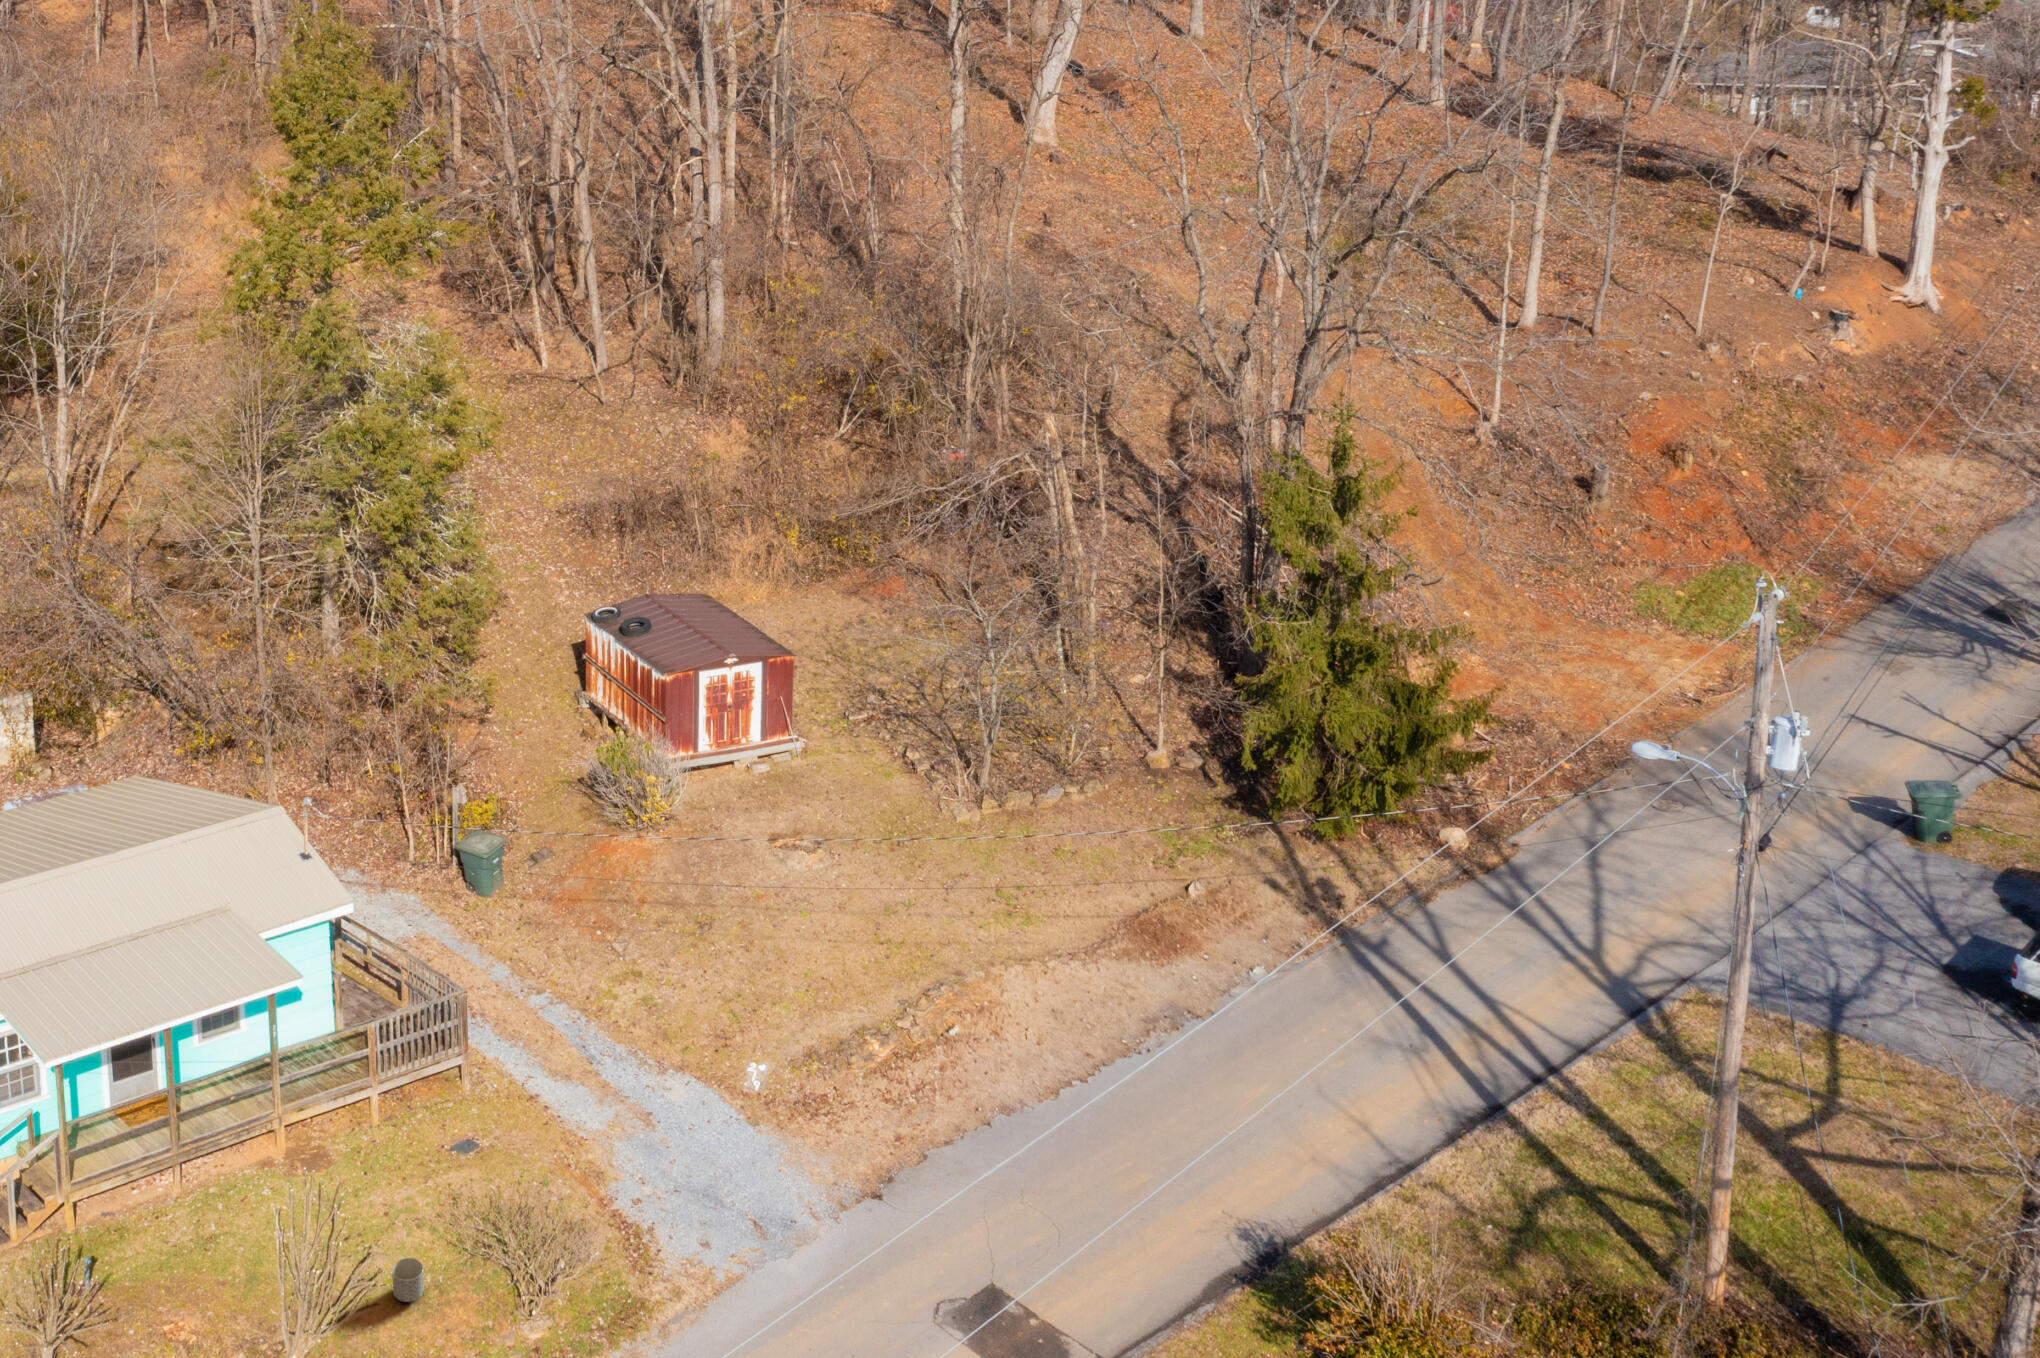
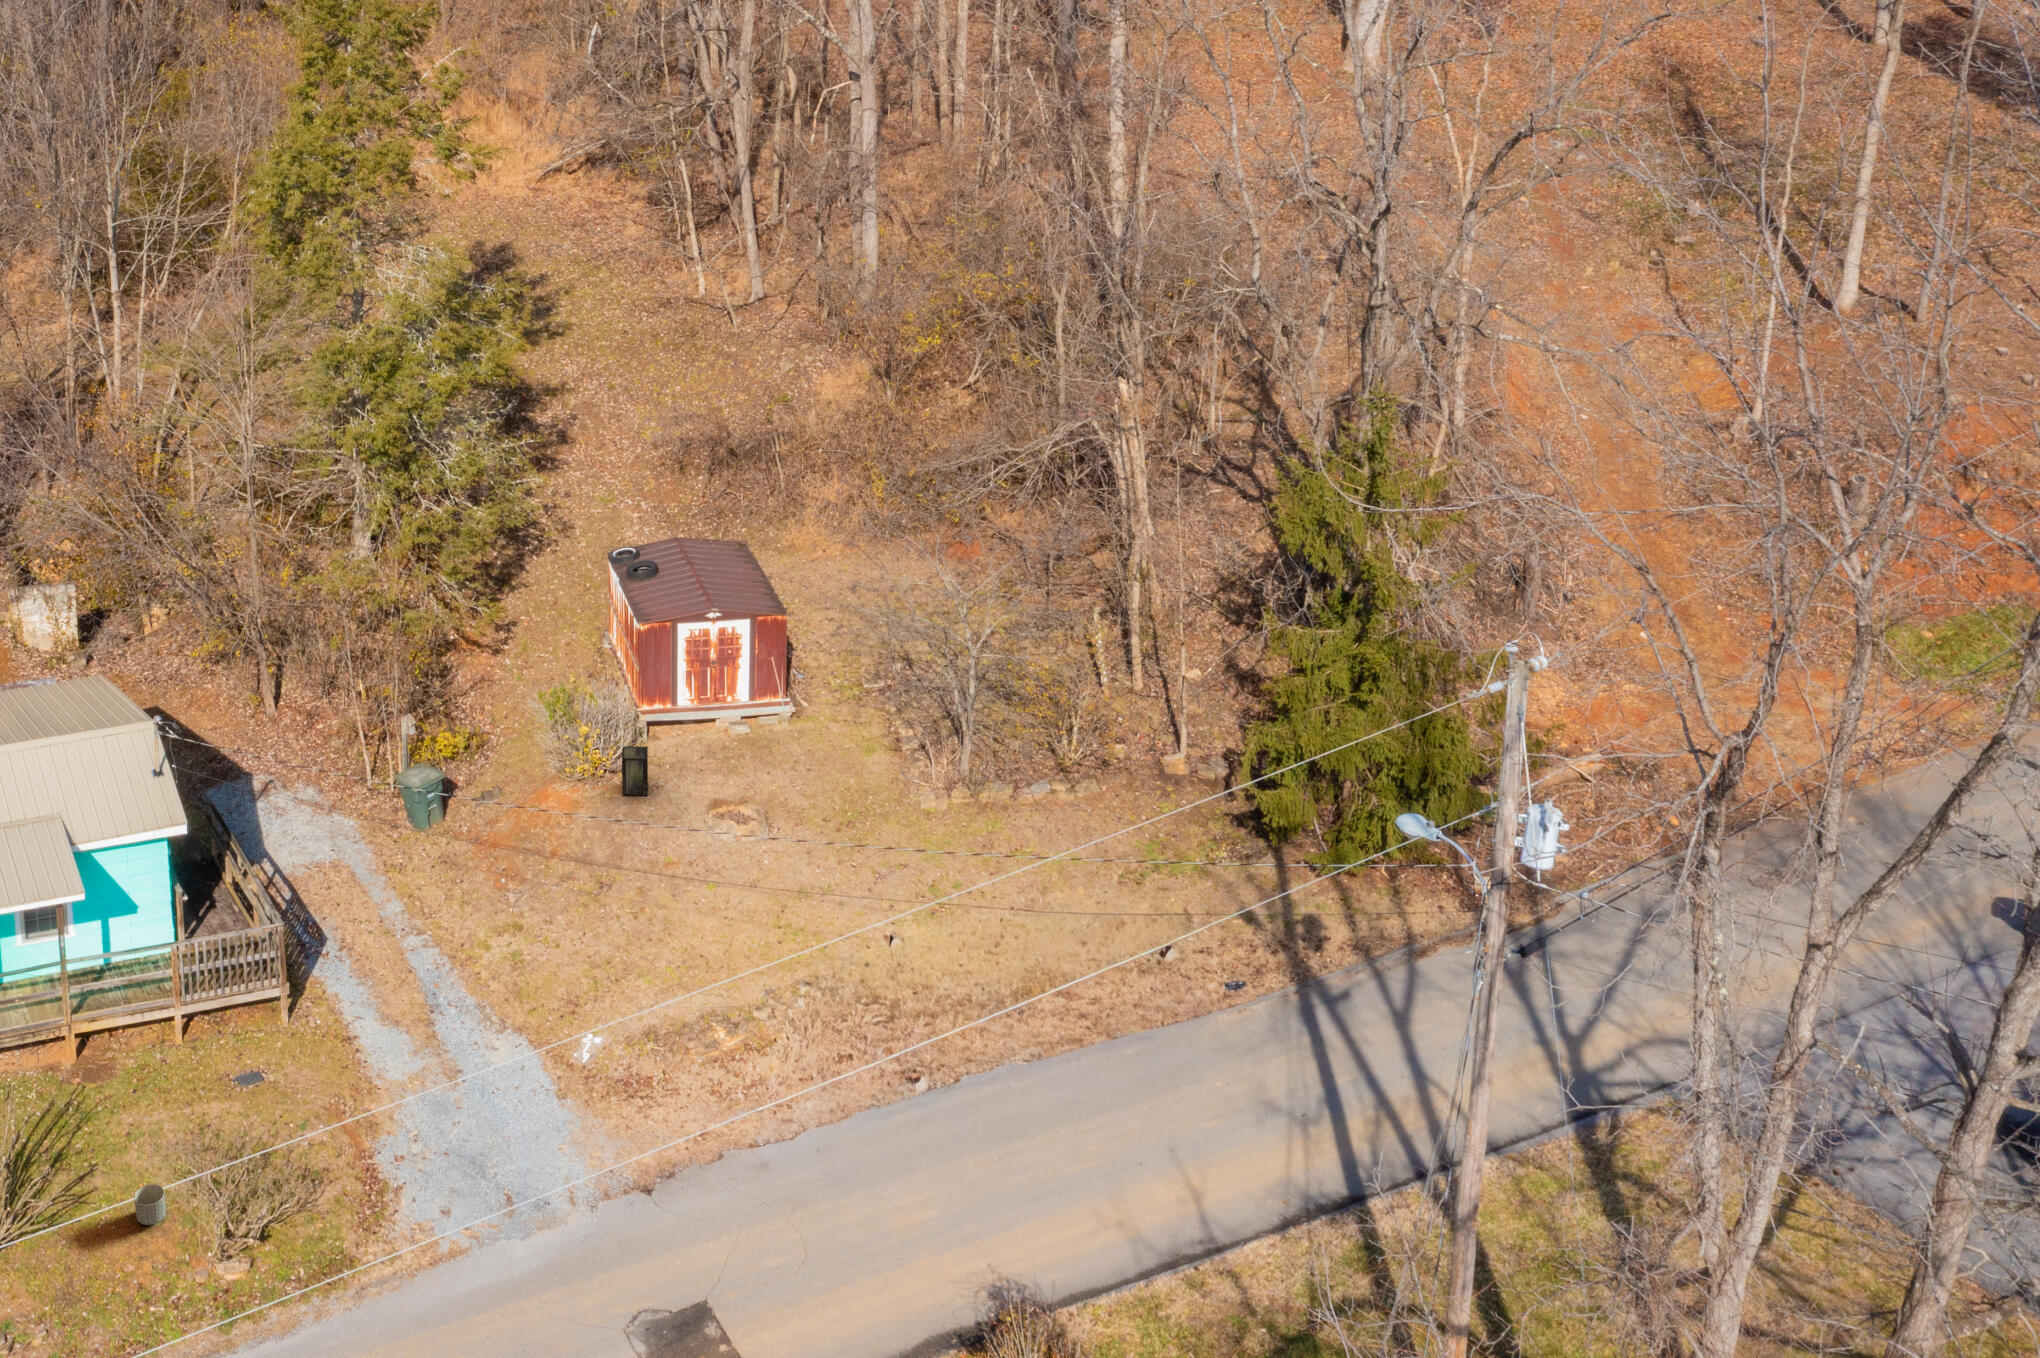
storage box: none [670,790,699,840] -> present [622,747,648,796]

